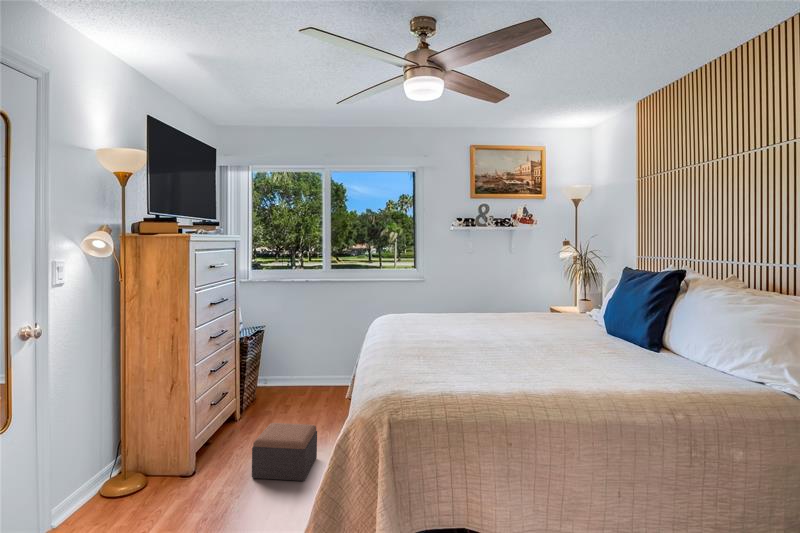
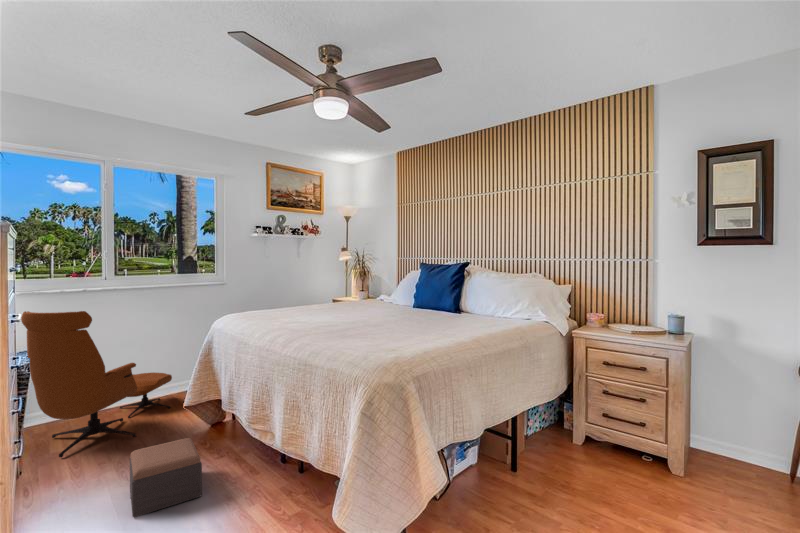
lounge chair: none [234,293,357,415] -> present [21,311,172,457]

